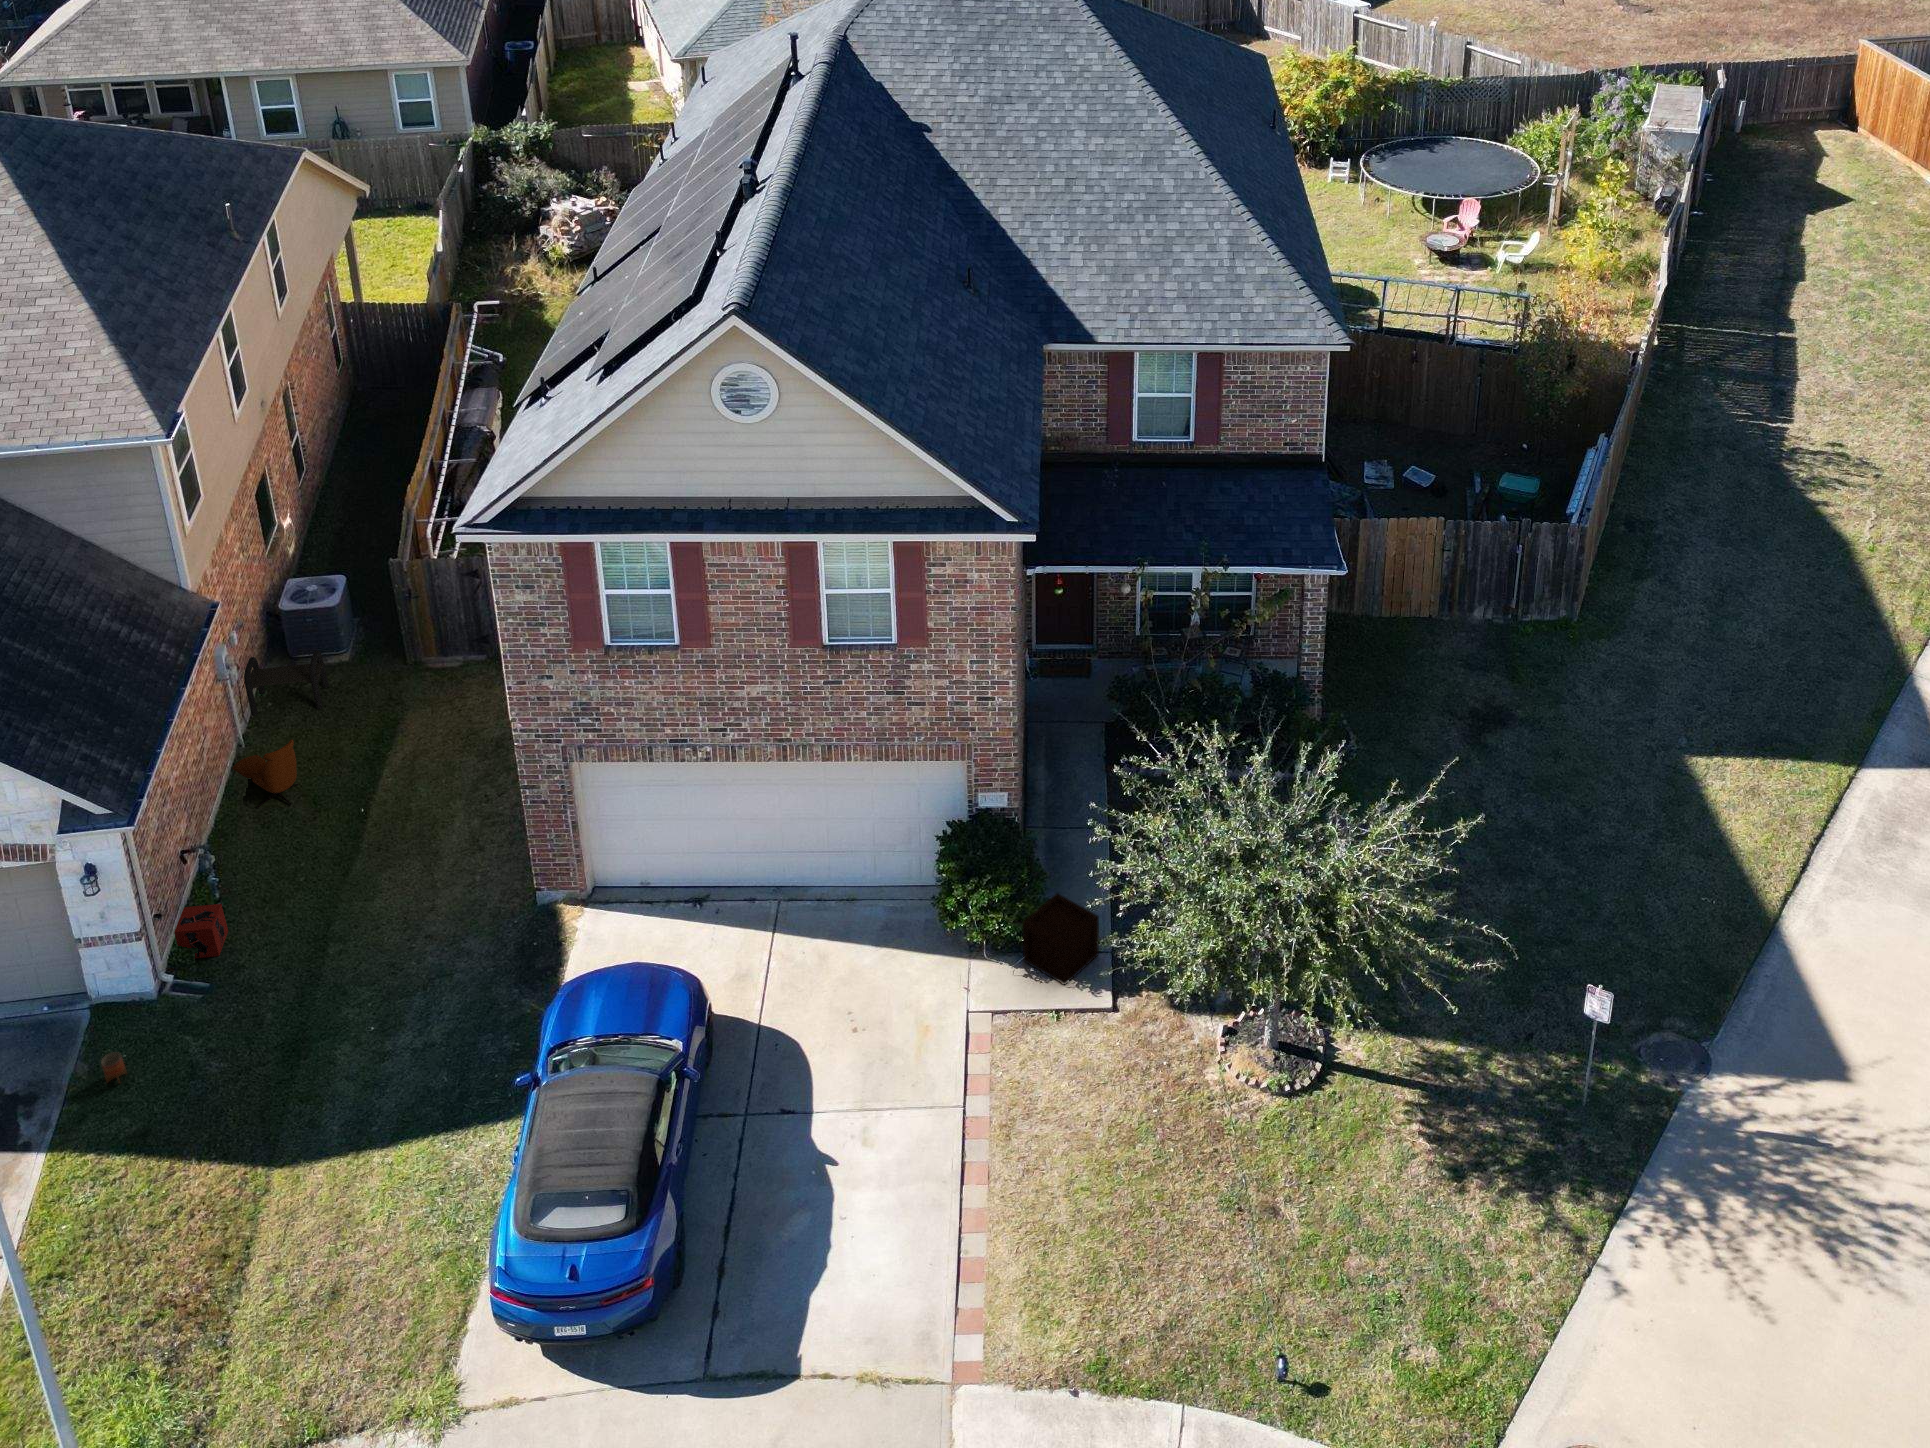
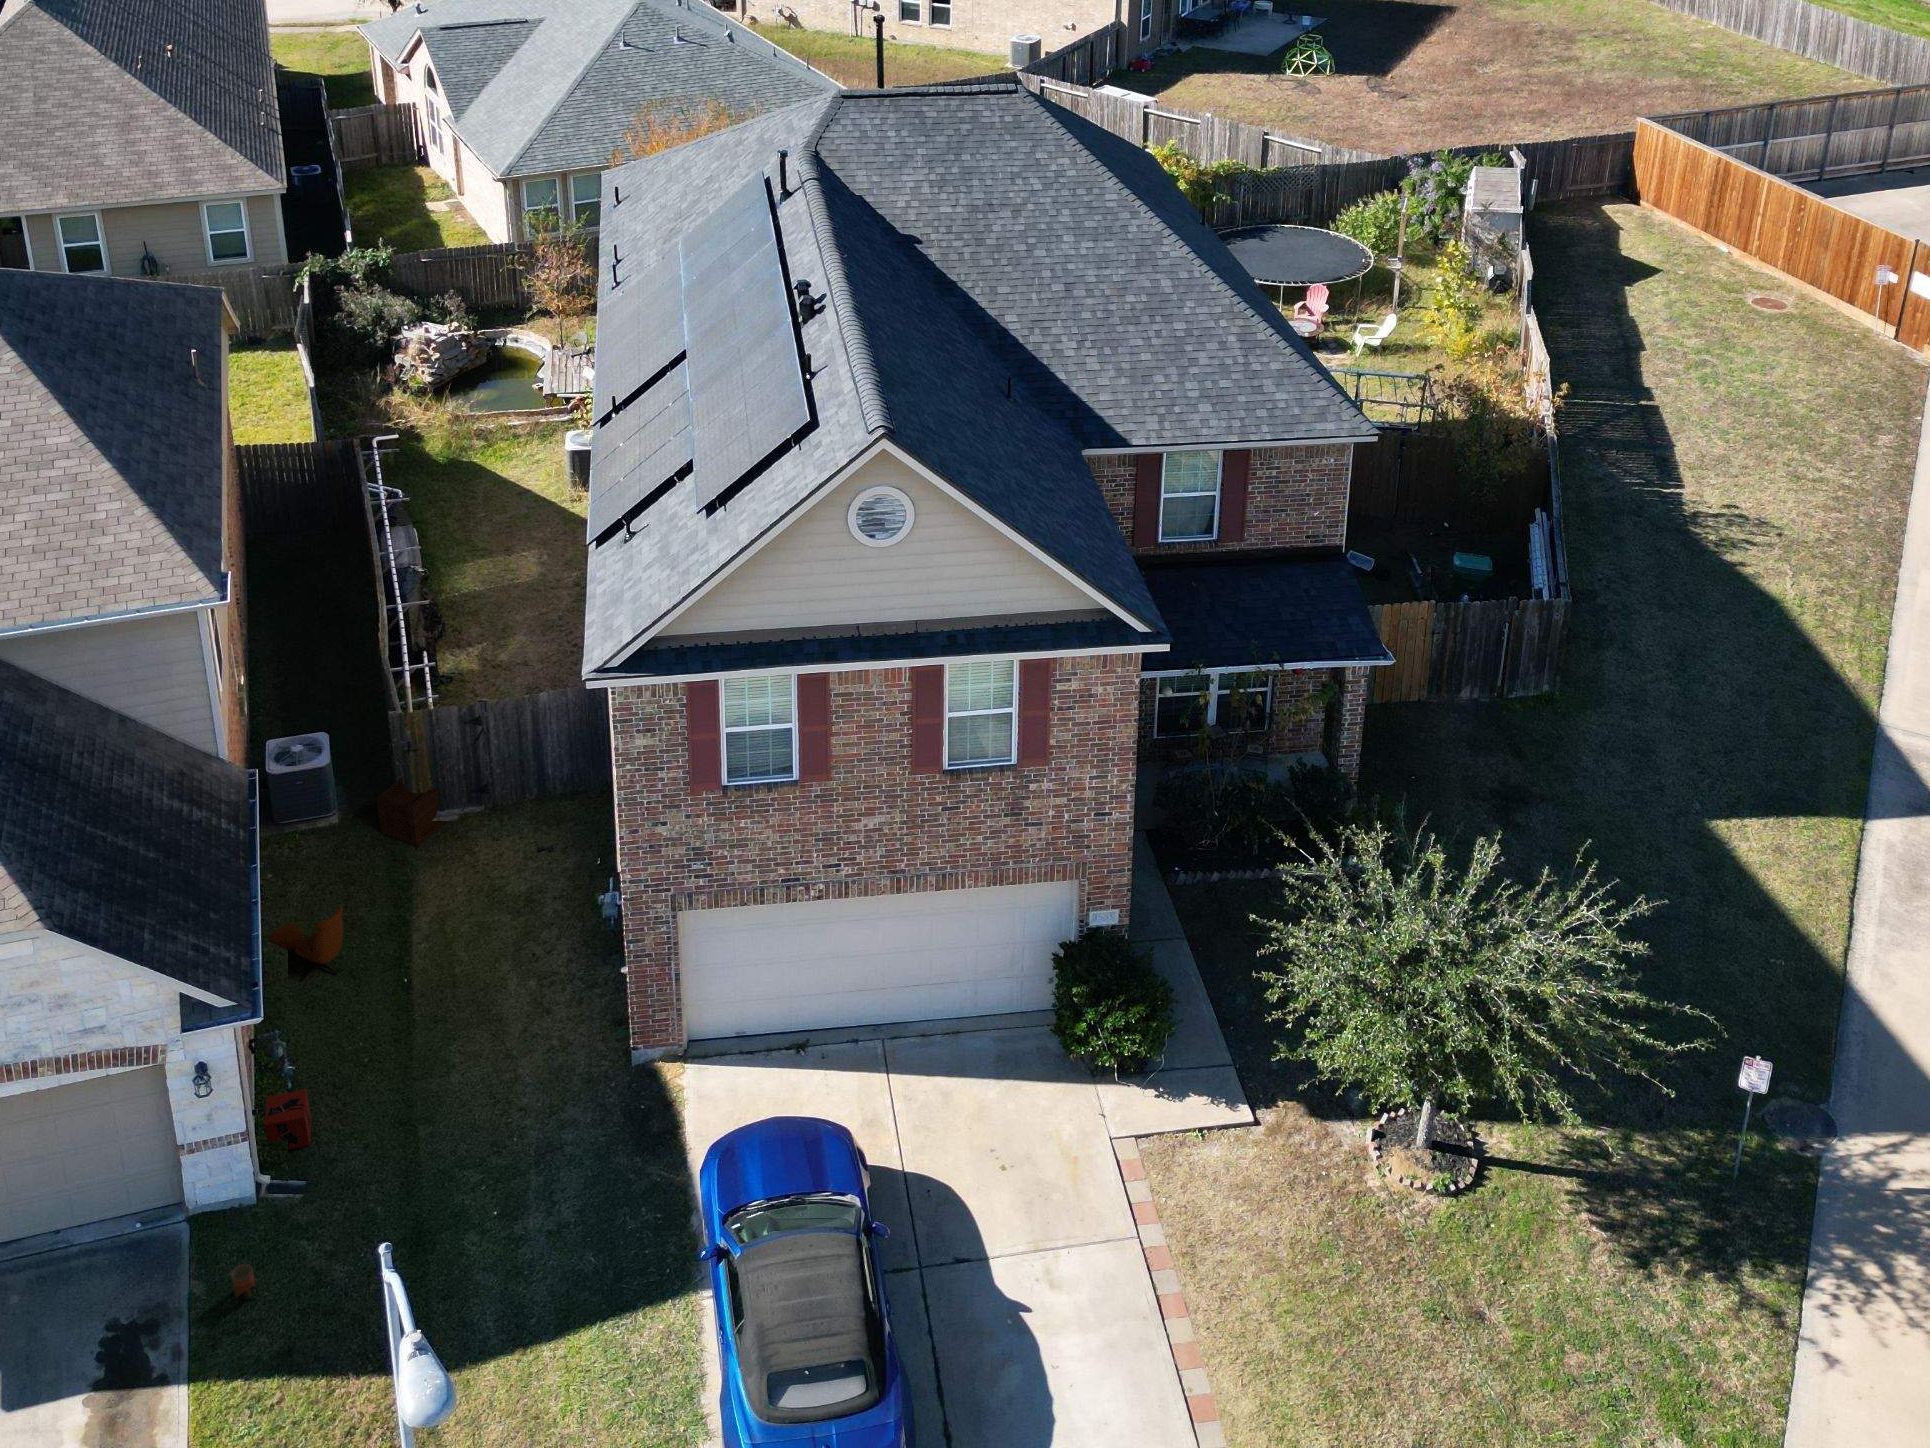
bench: present [244,651,329,716] -> none [258,808,339,881]
wooden crate: present [1022,893,1099,985] -> present [377,778,447,846]

